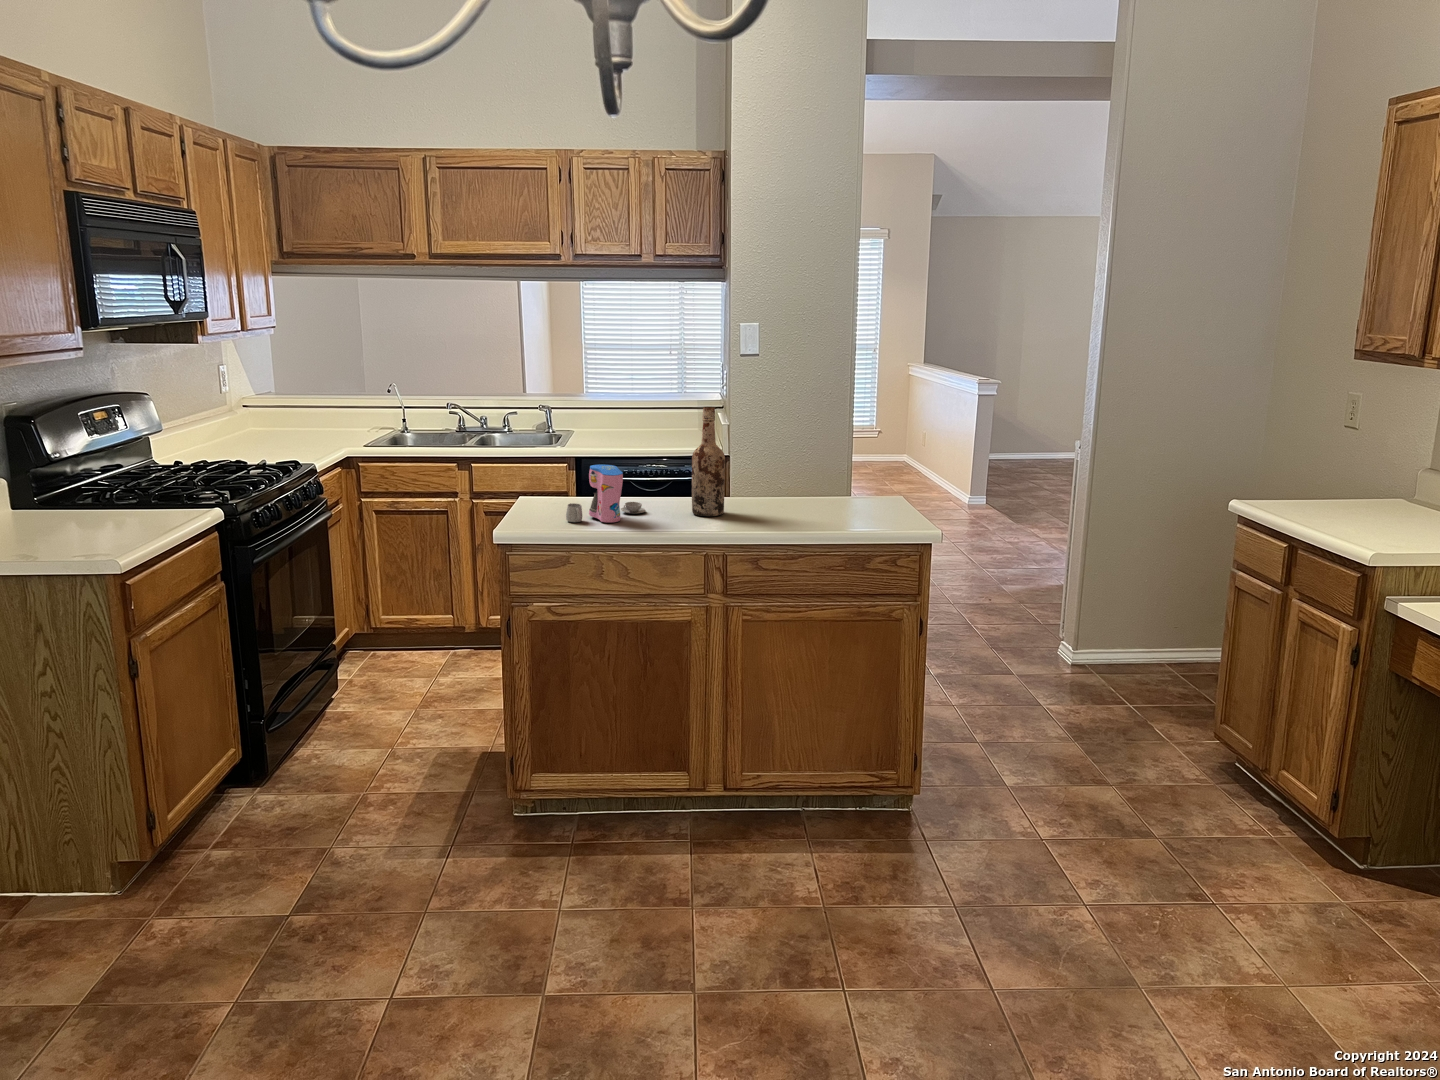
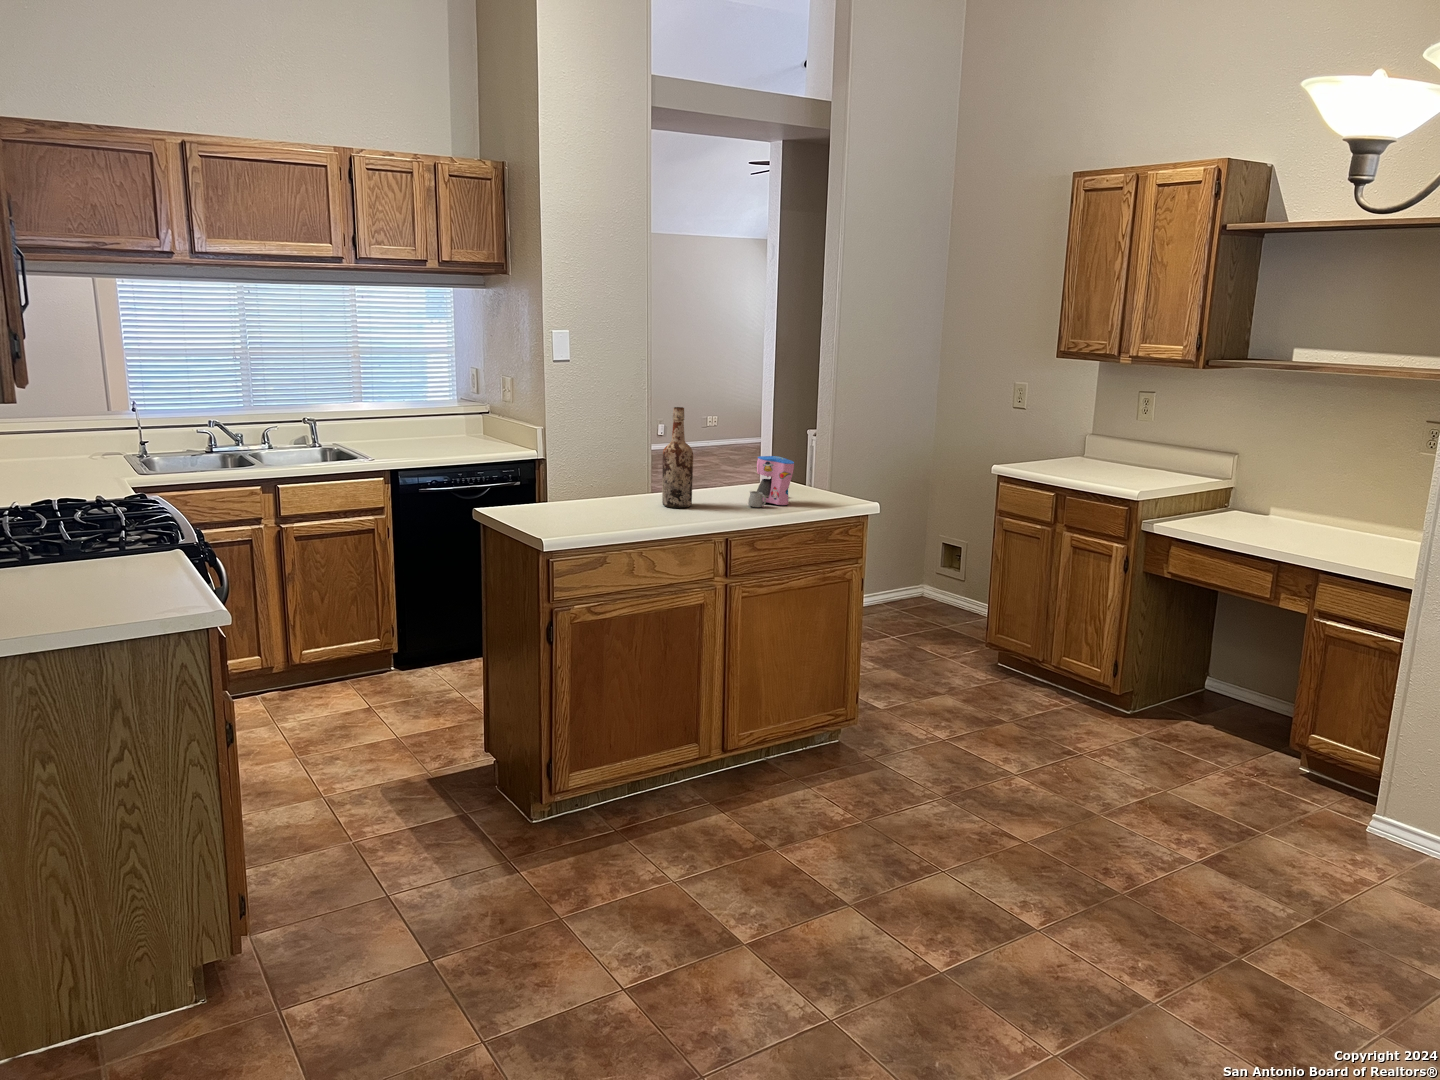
coffee maker: present [566,464,646,522] -> present [748,456,794,507]

